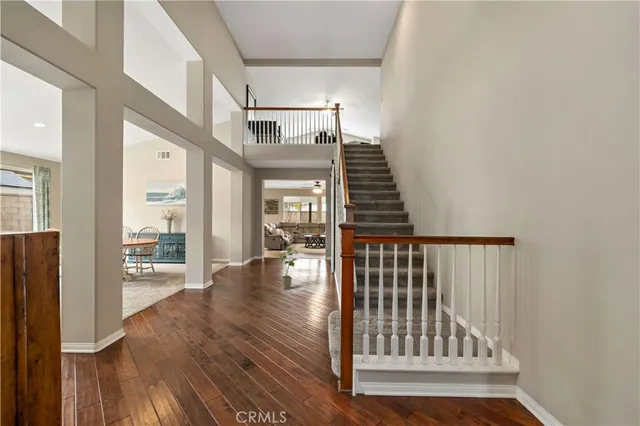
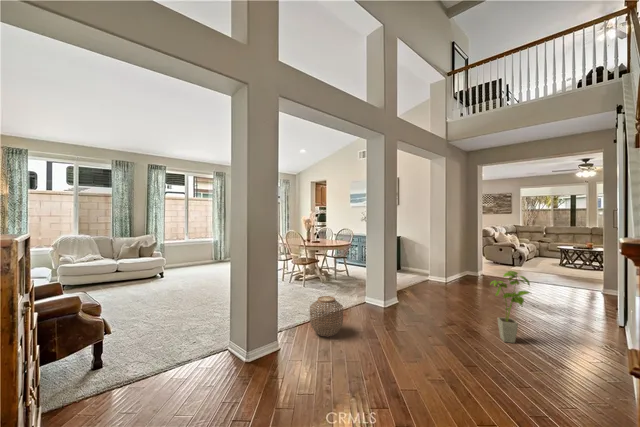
woven basket: none [150,281,181,314] -> present [310,296,343,336]

